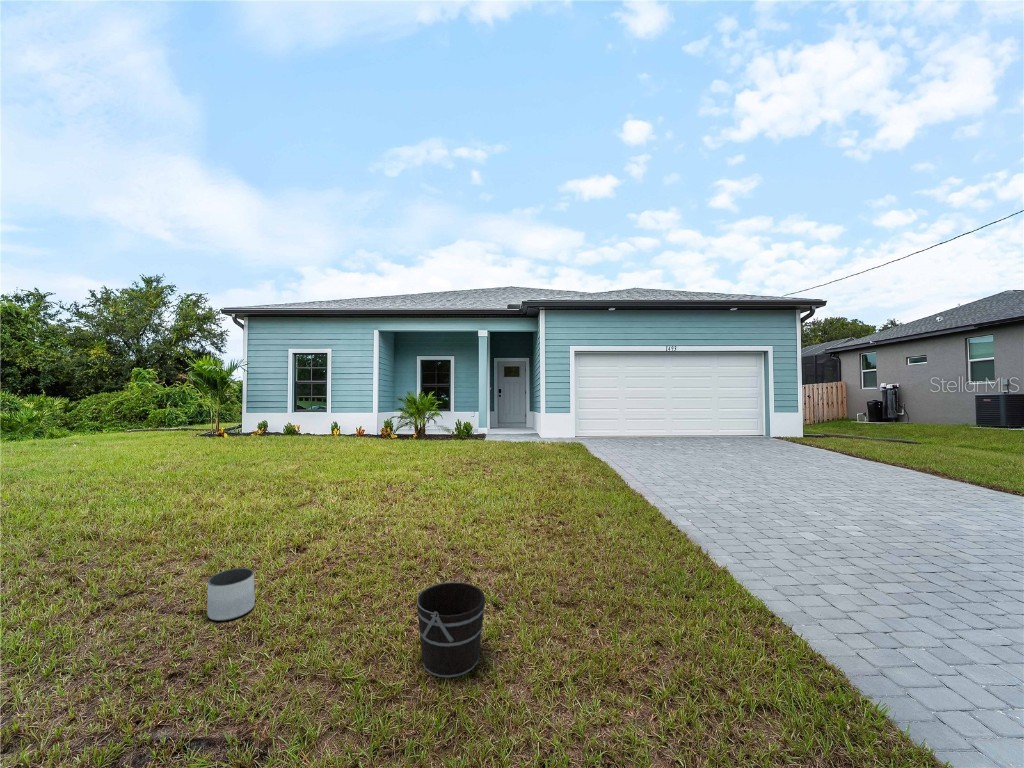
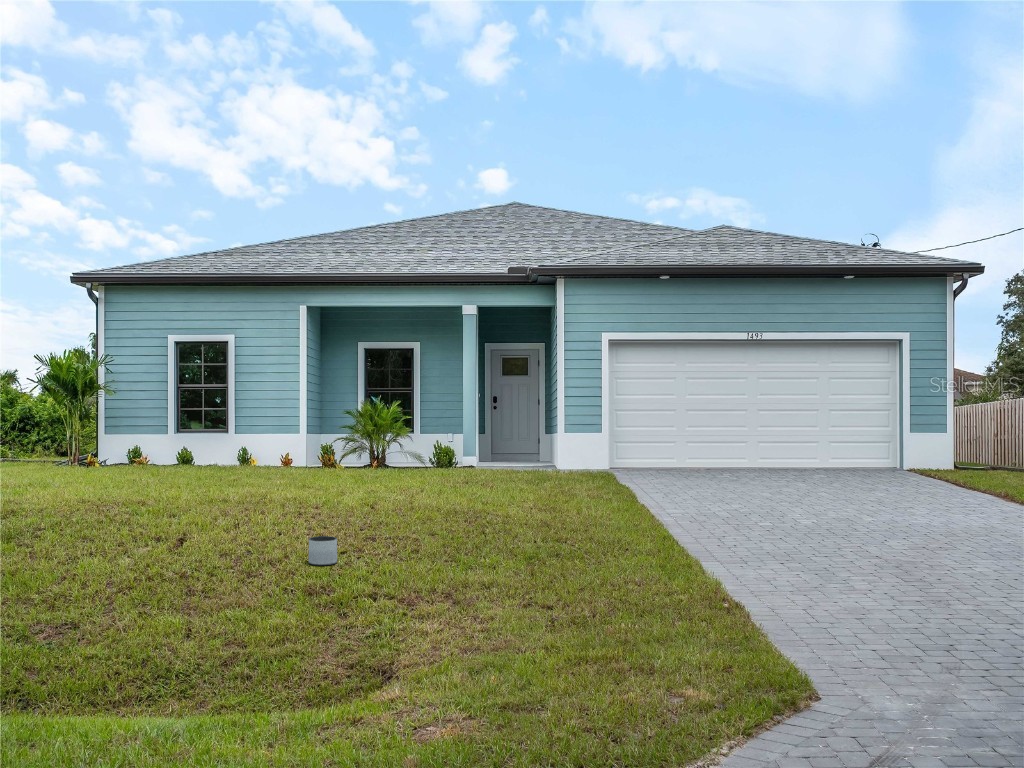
bucket: present [417,579,485,678] -> none [461,532,504,580]

